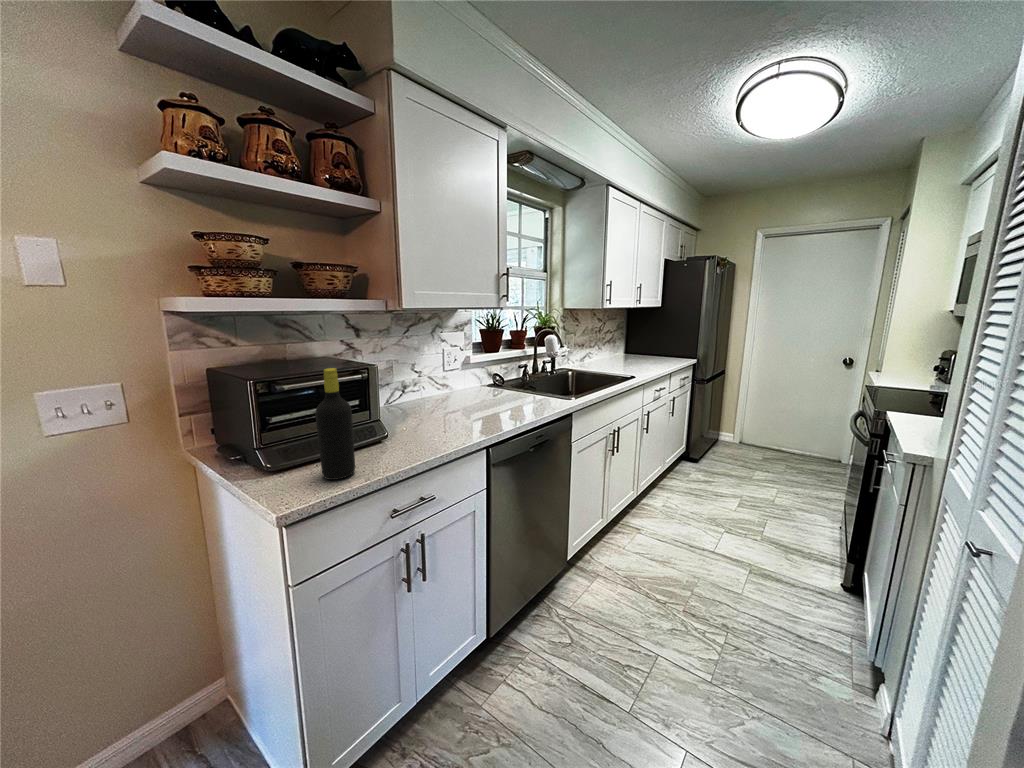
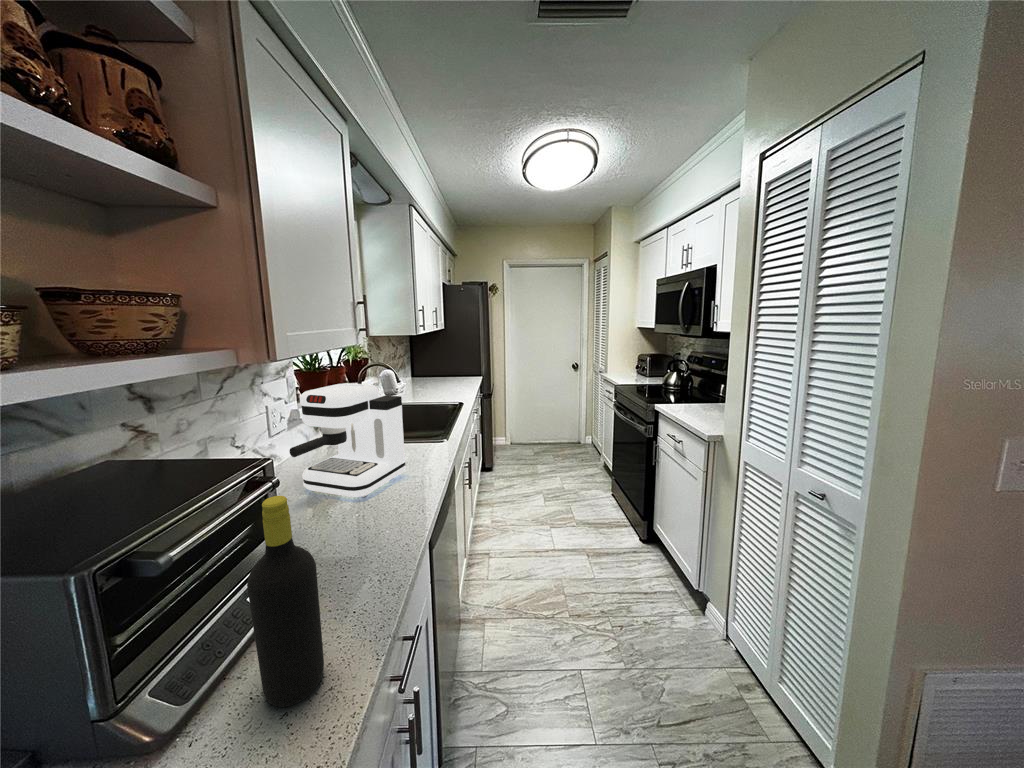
coffee maker: none [428,335,514,418] -> present [289,383,406,497]

